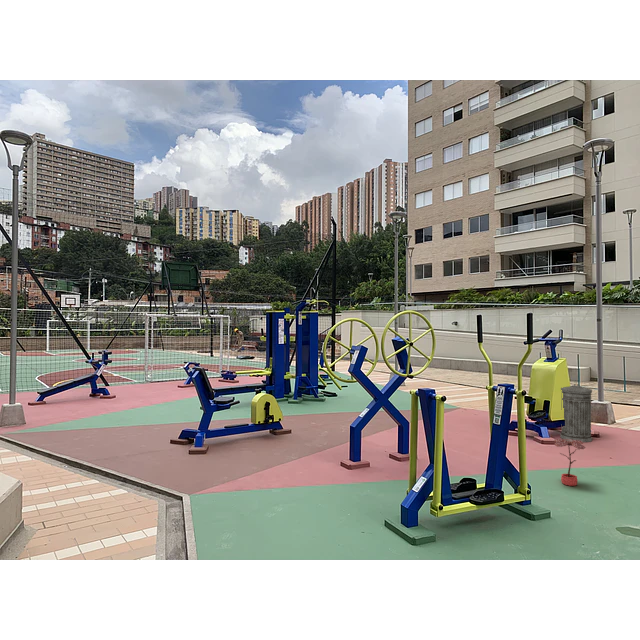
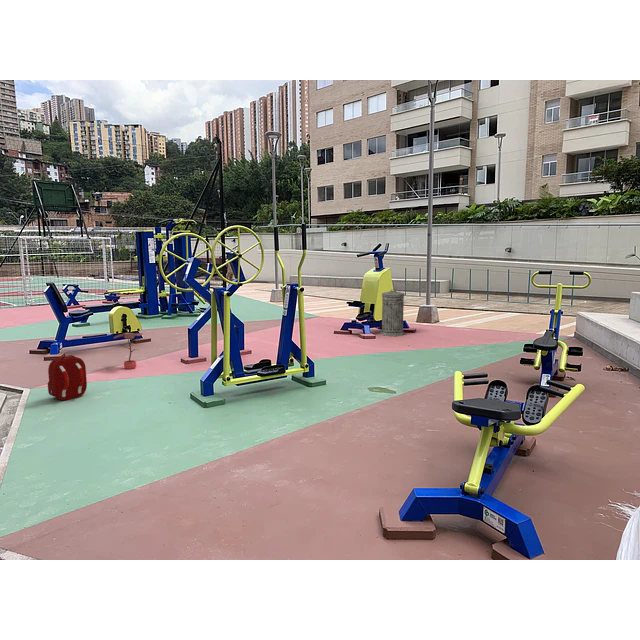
potted plant: present [554,439,585,486] -> present [114,333,142,369]
backpack: none [213,467,258,526] -> present [48,355,87,400]

